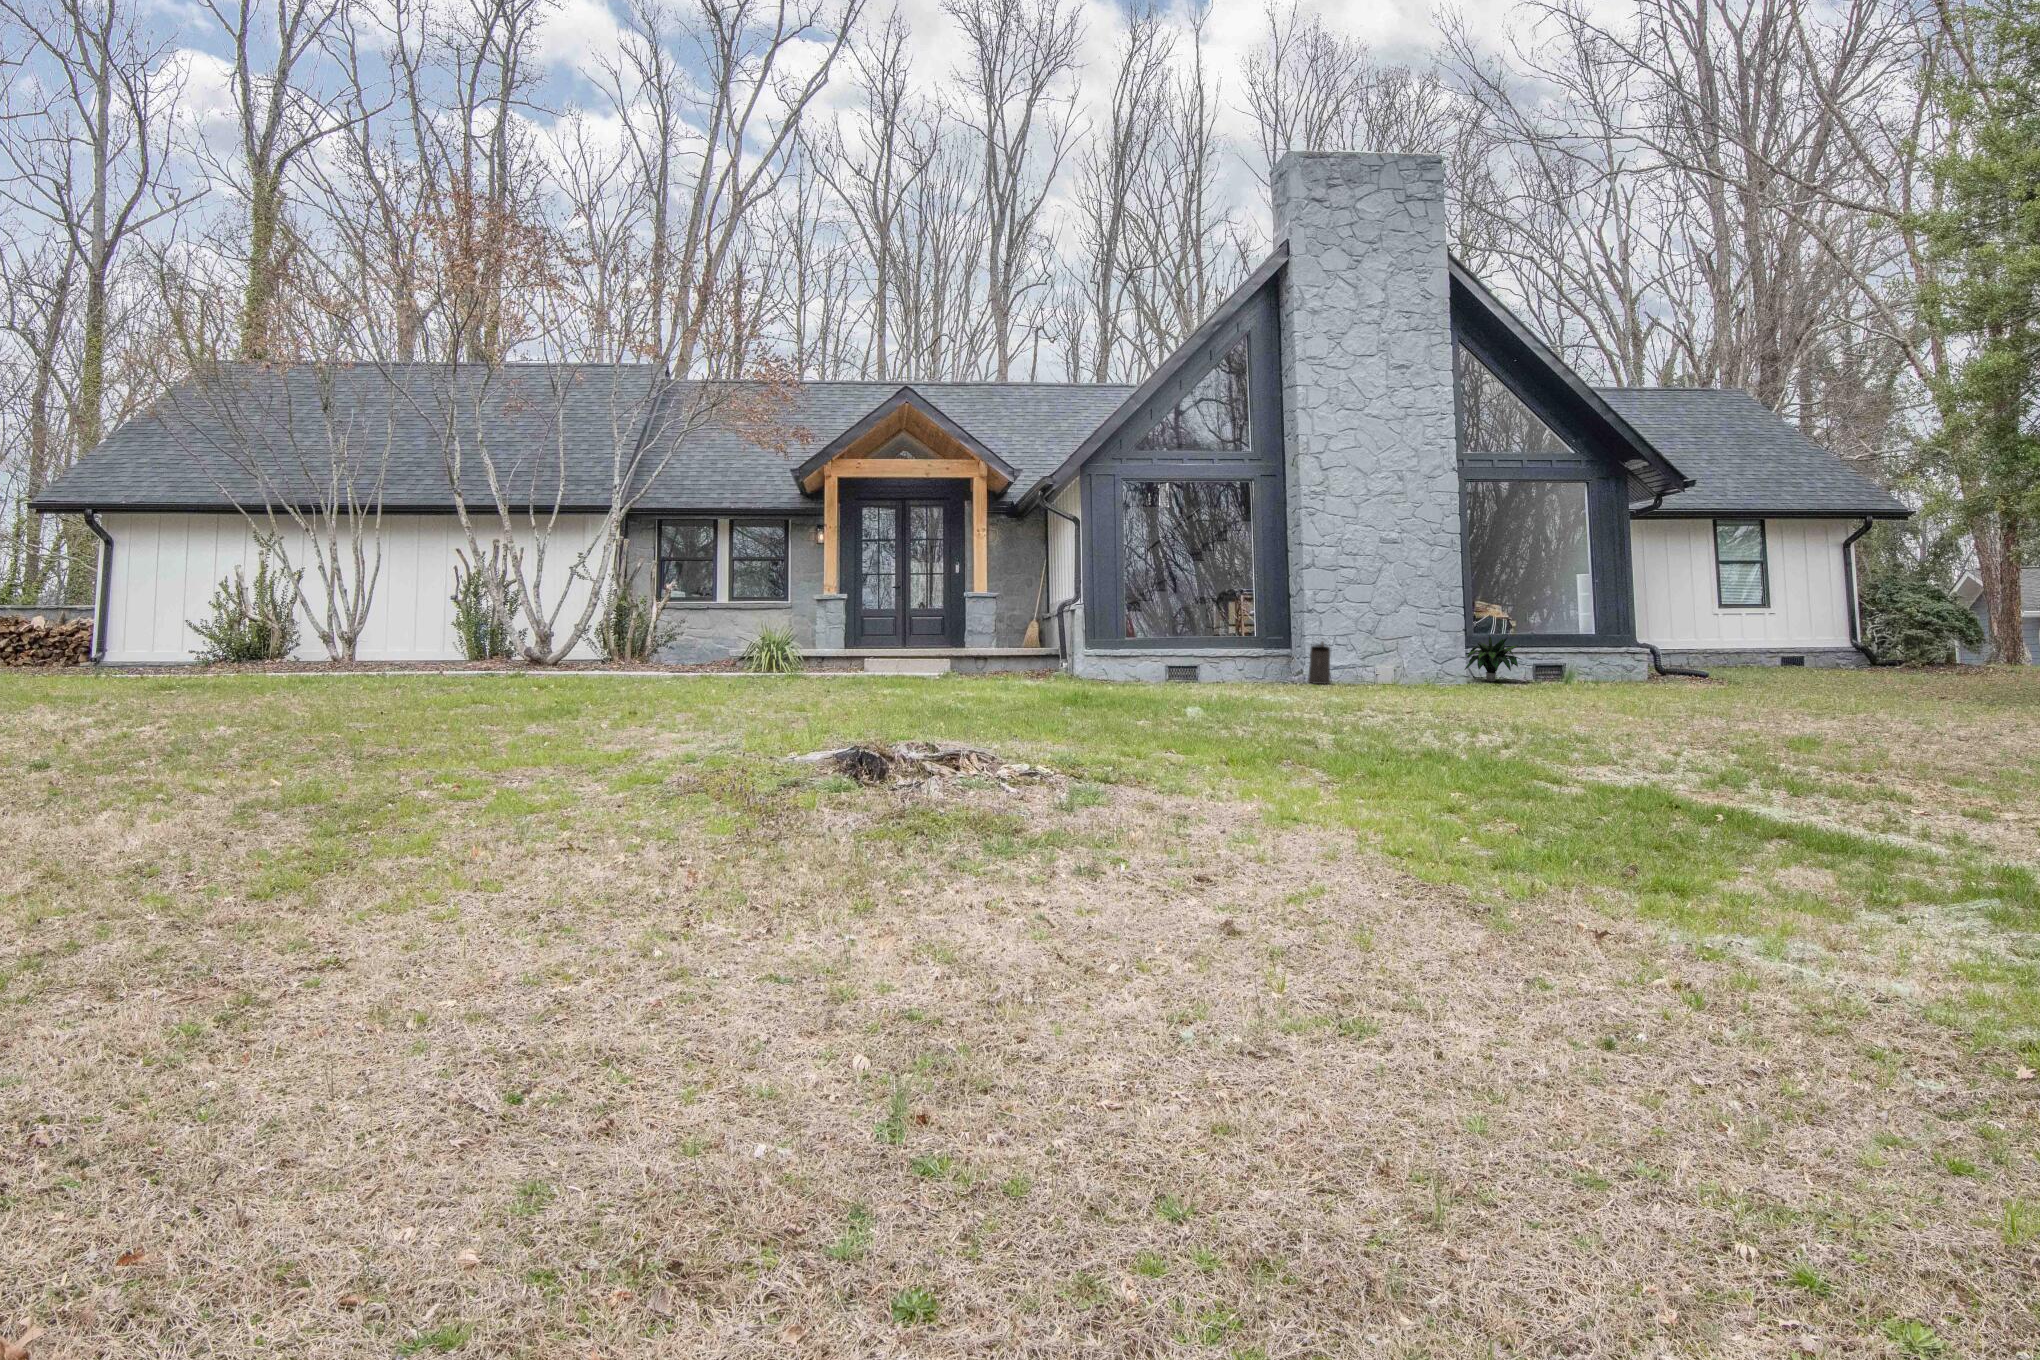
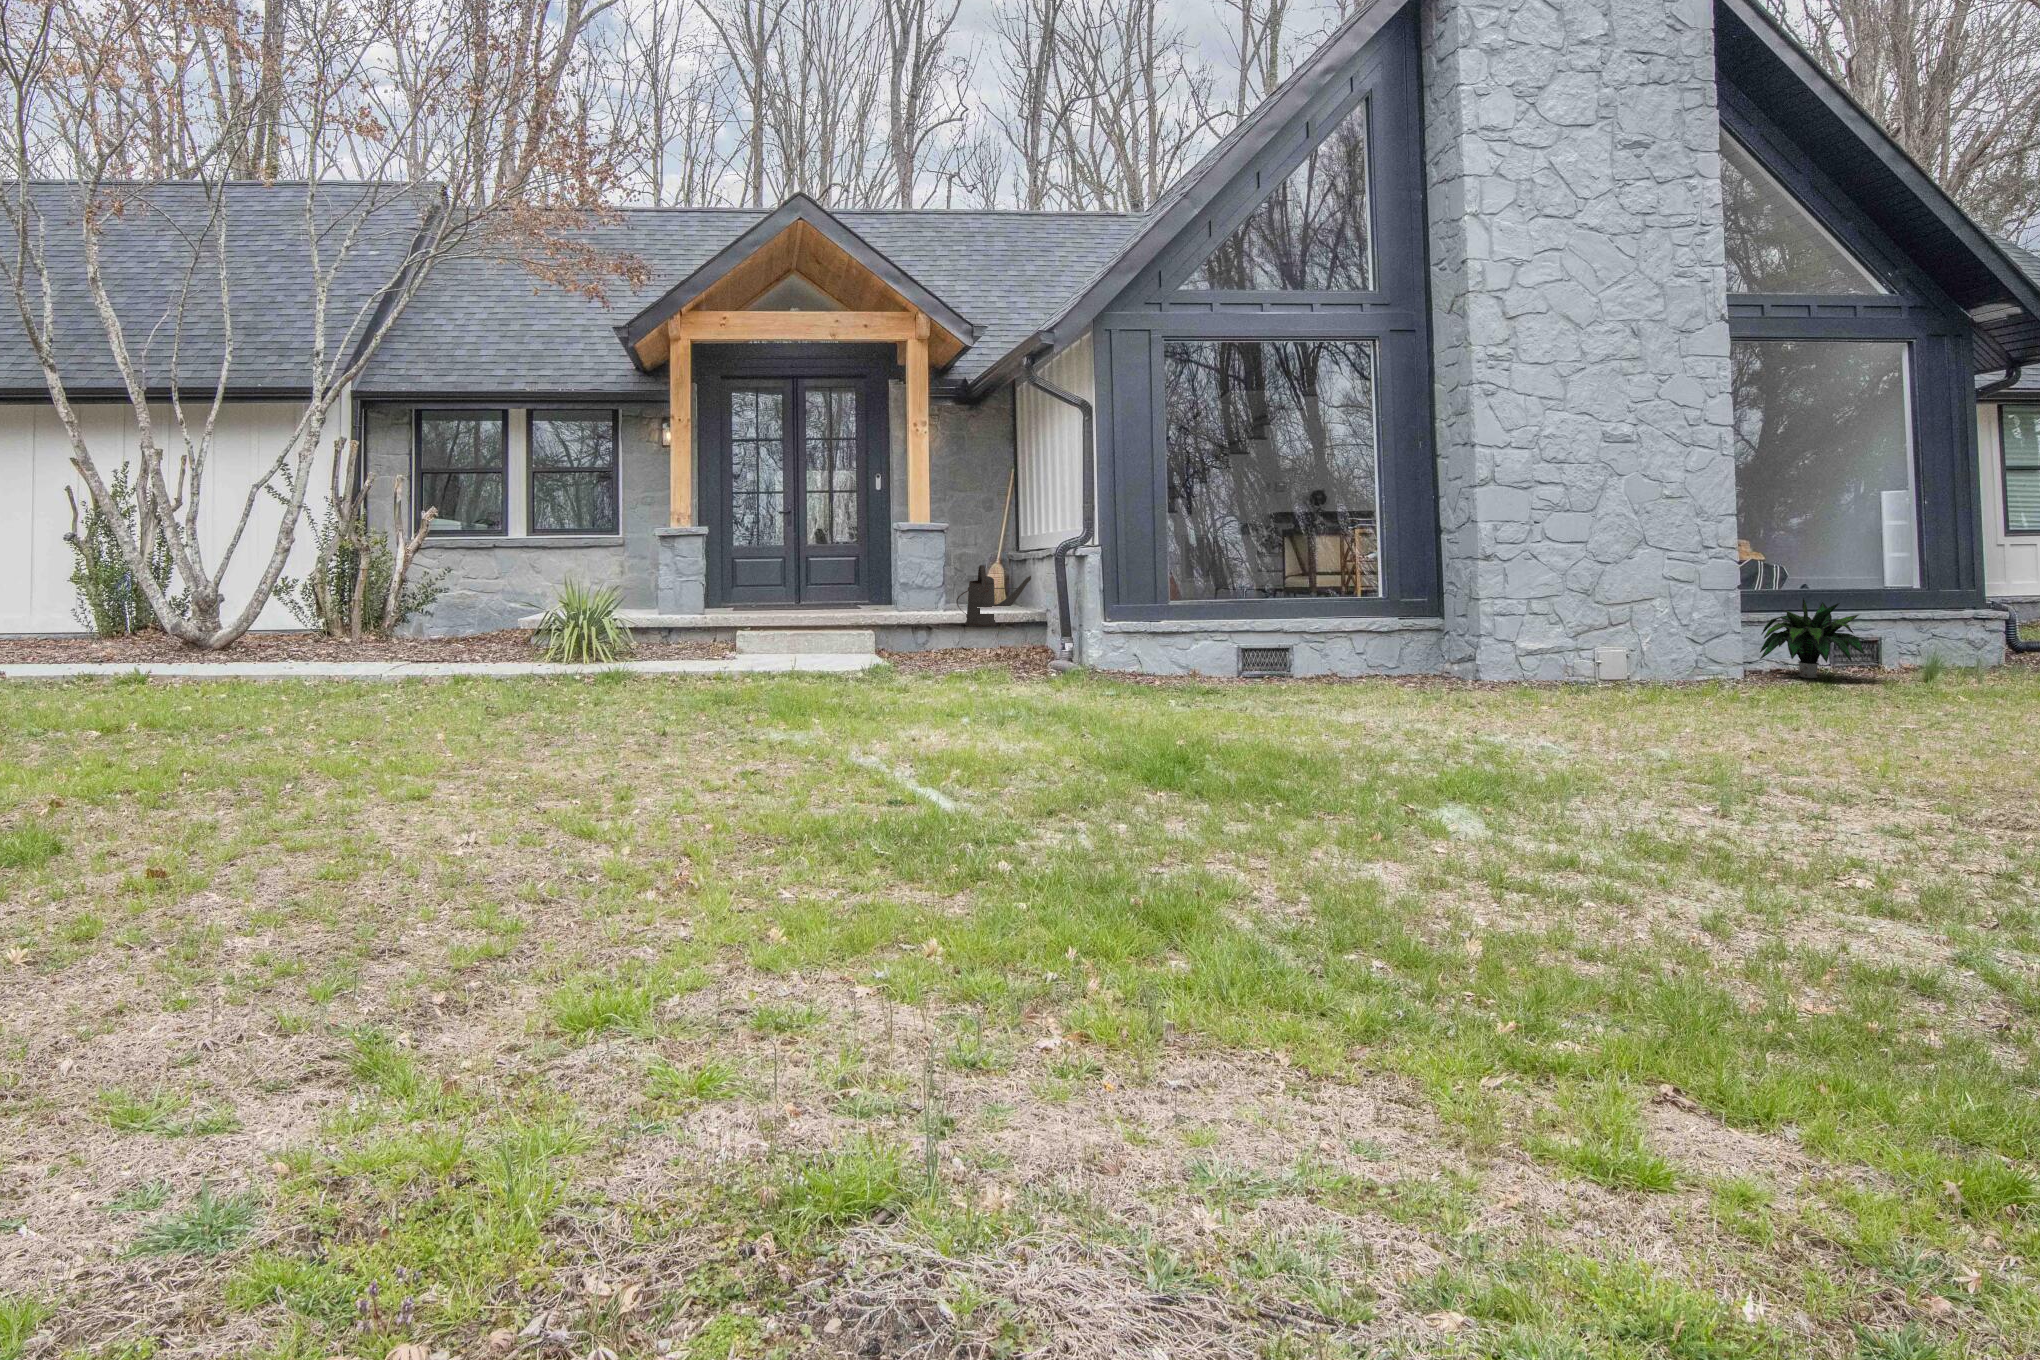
watering can: present [1308,641,1331,684] -> present [956,565,1031,627]

